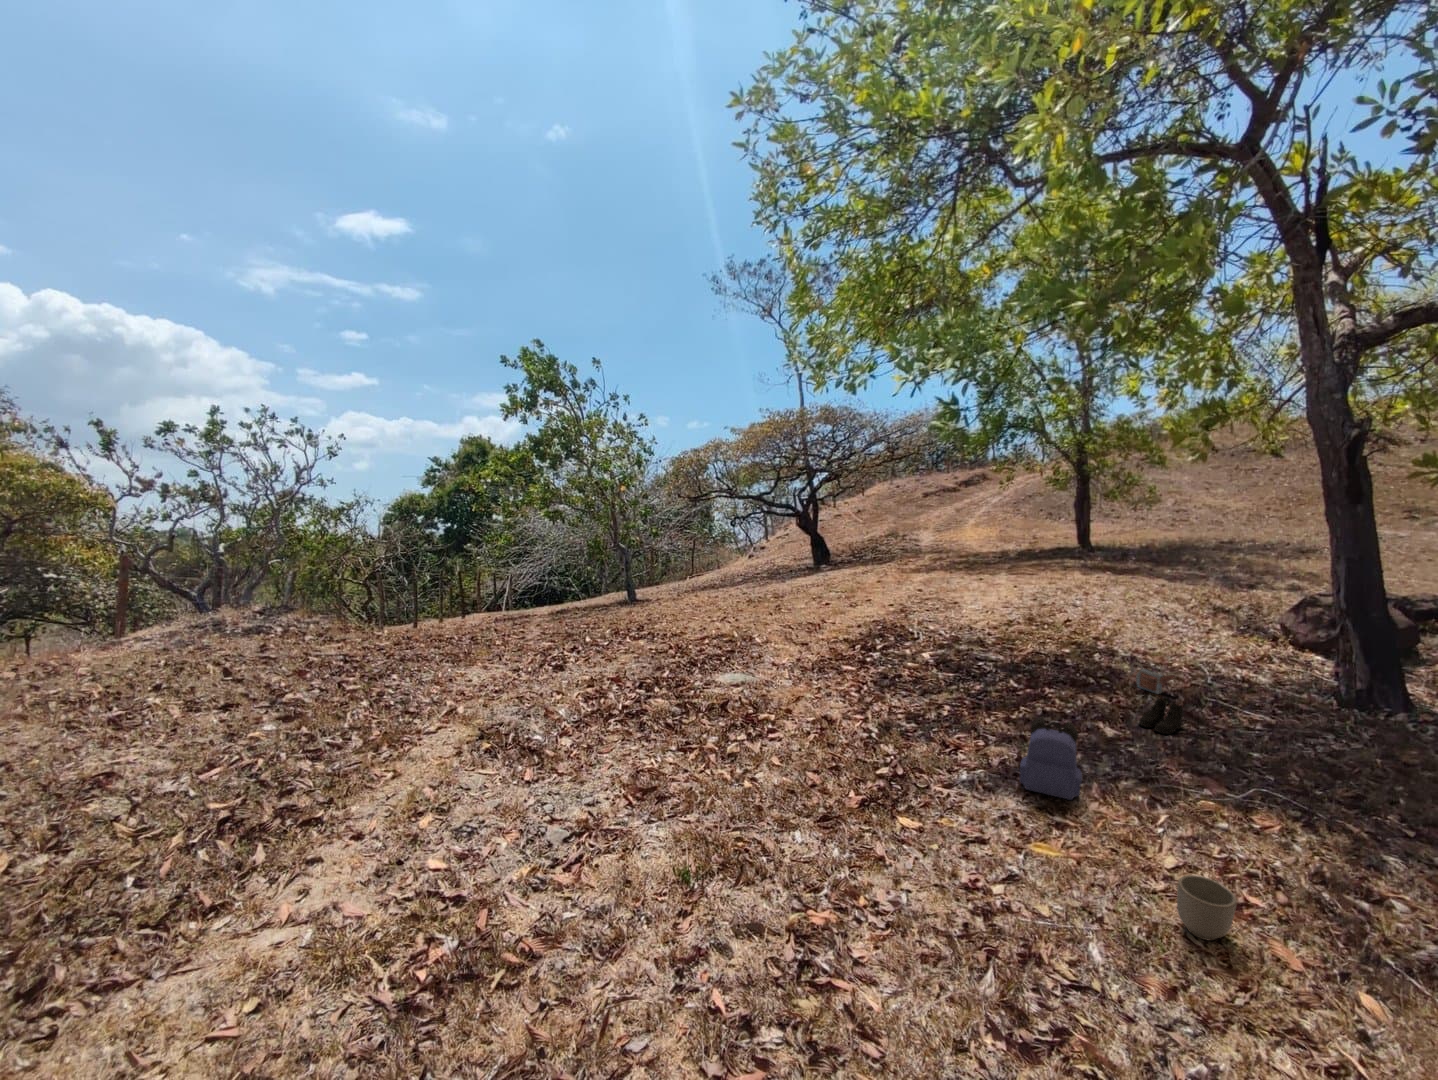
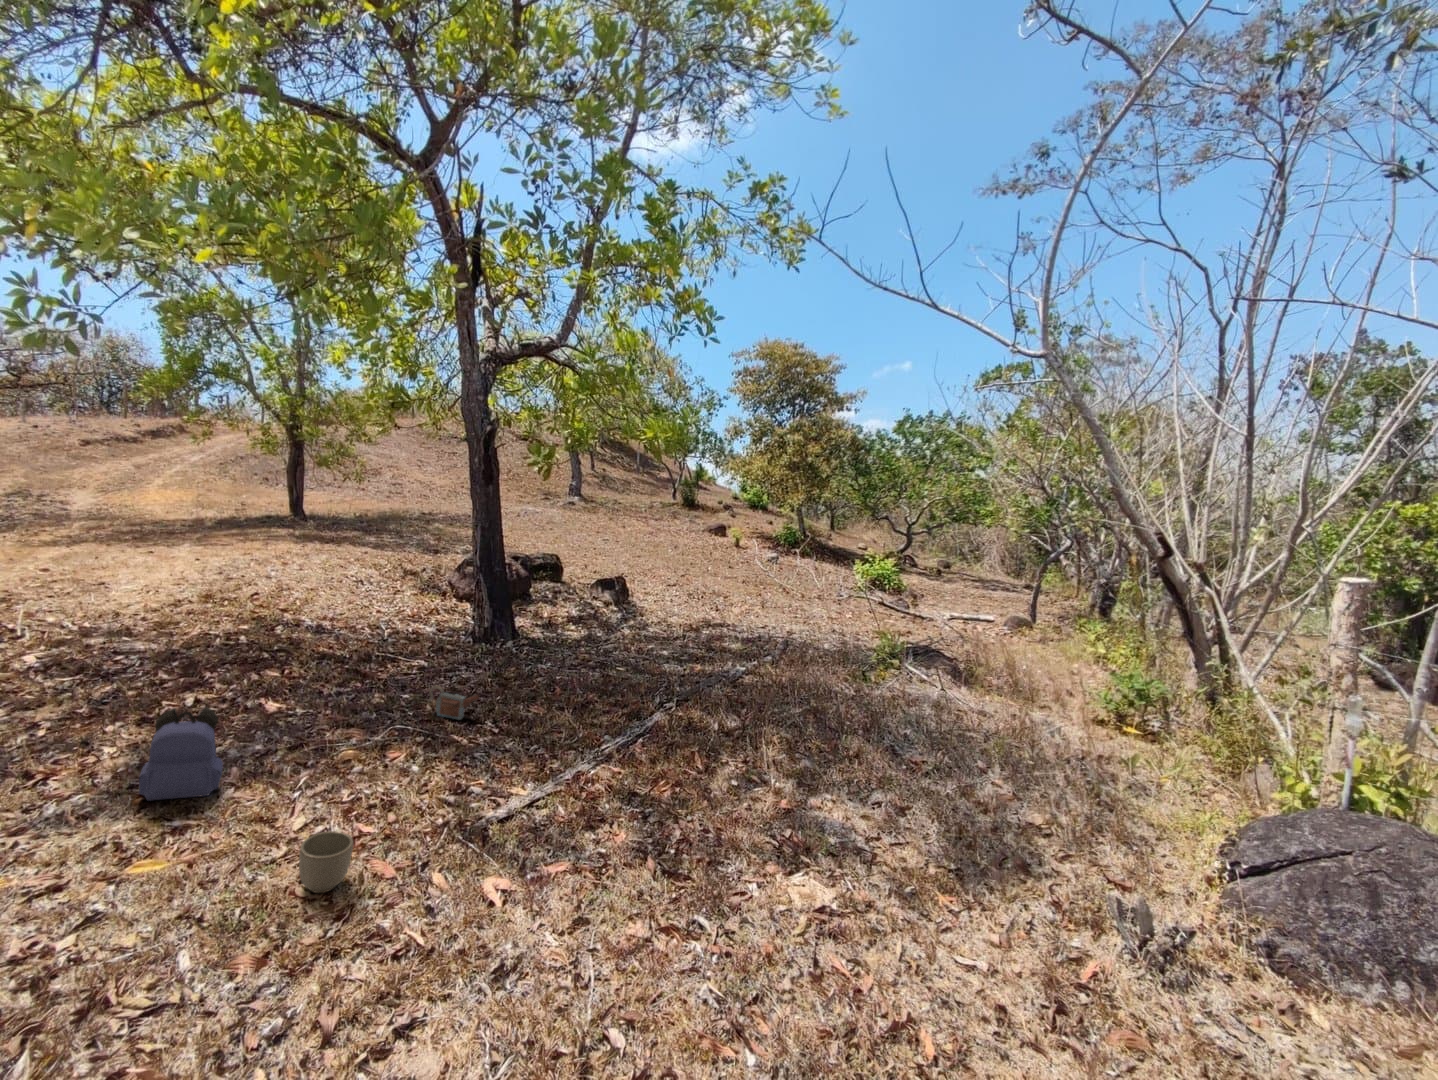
watering can: present [1130,662,1176,694] -> present [428,686,480,720]
boots: present [1139,698,1183,734] -> none [308,663,351,697]

